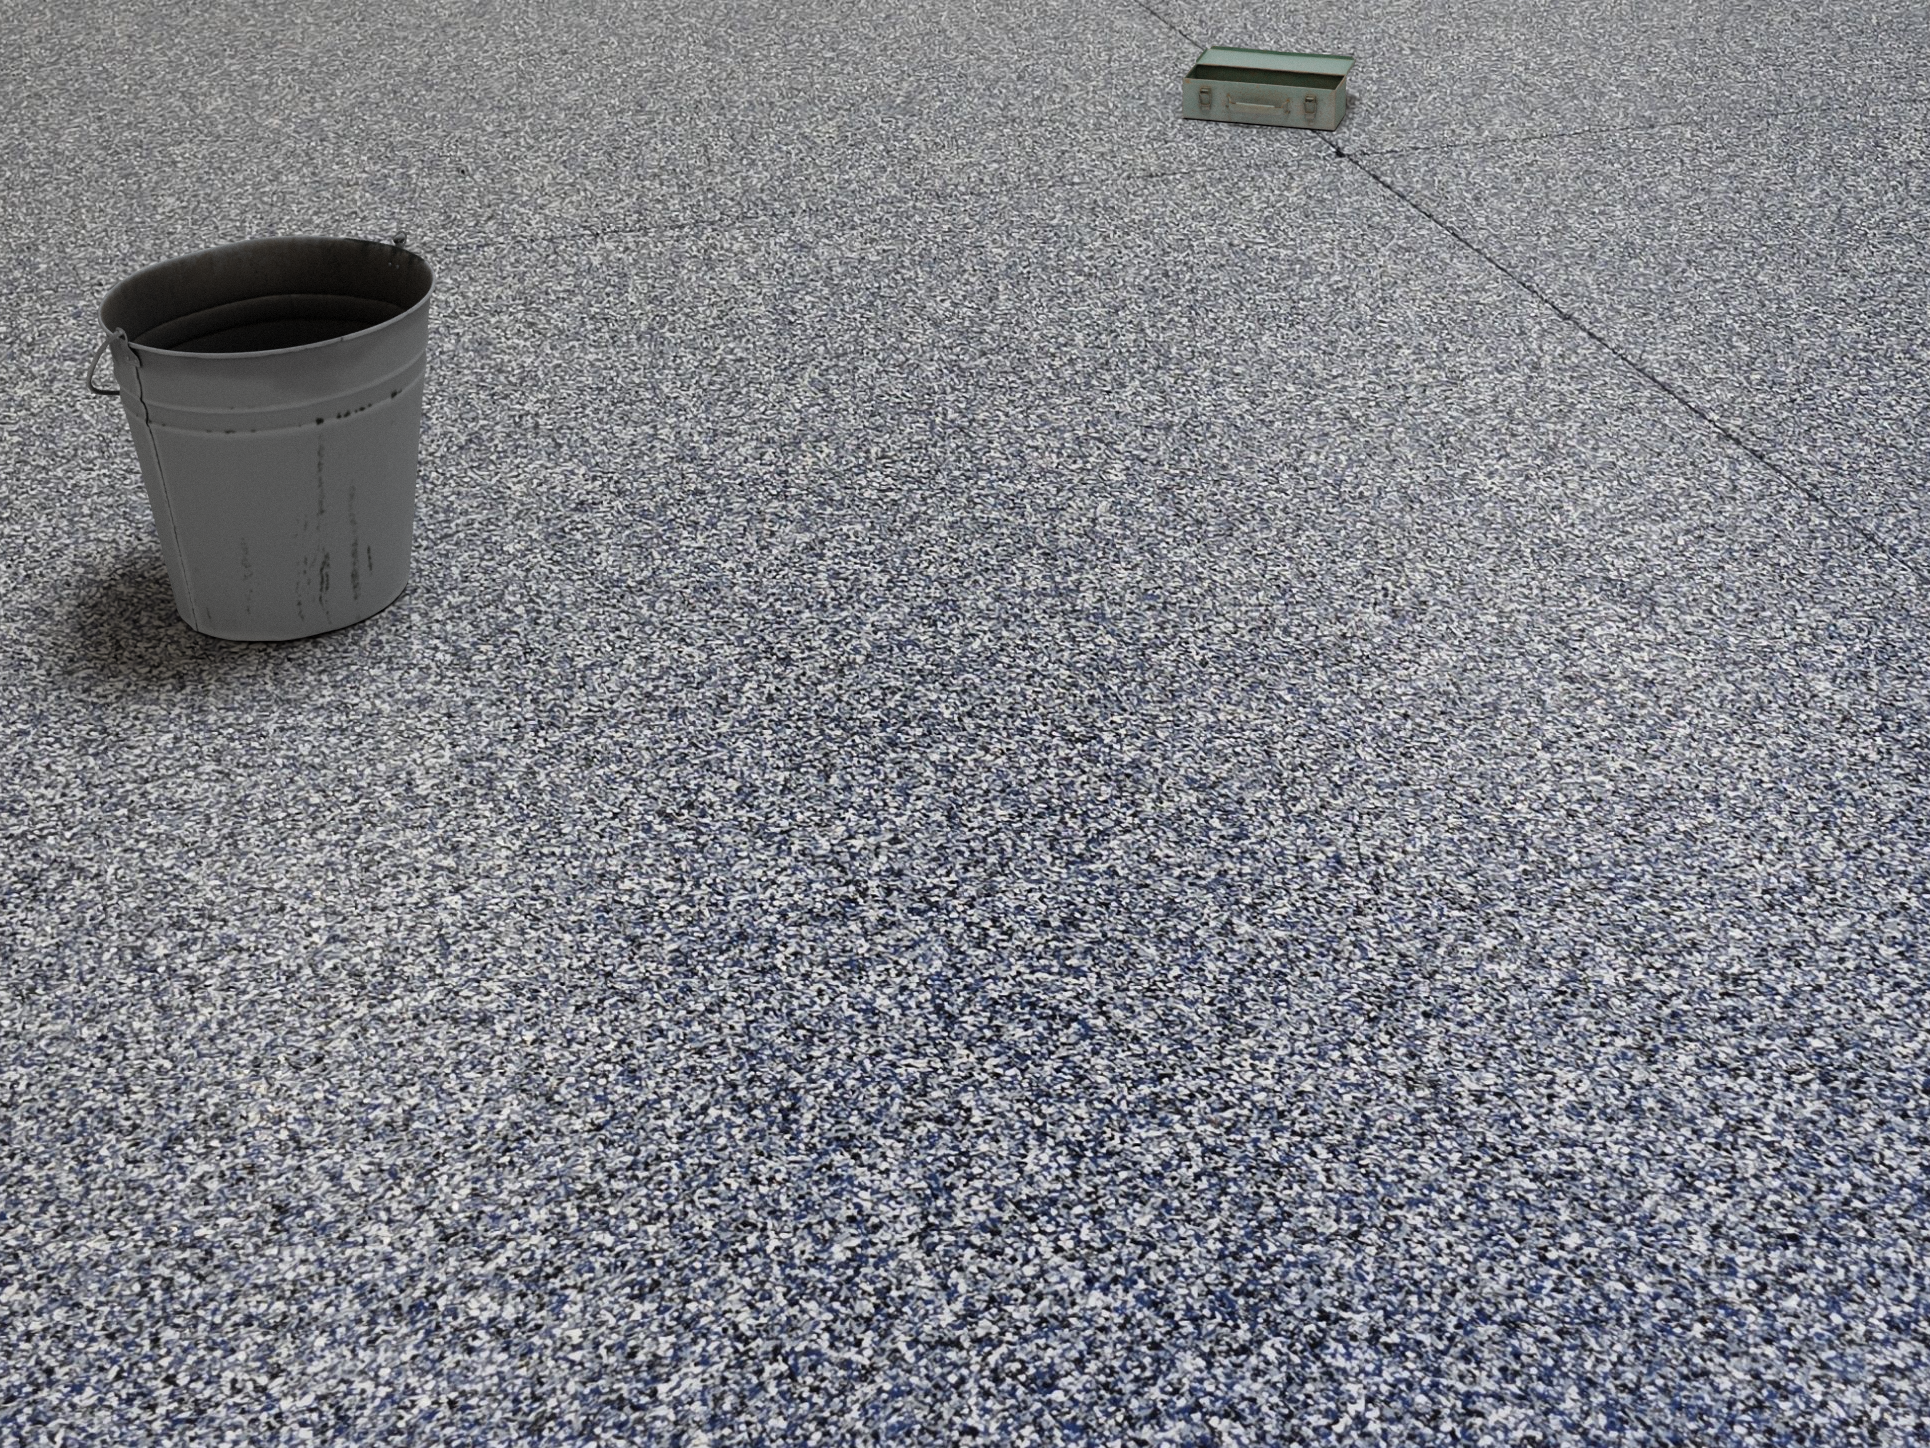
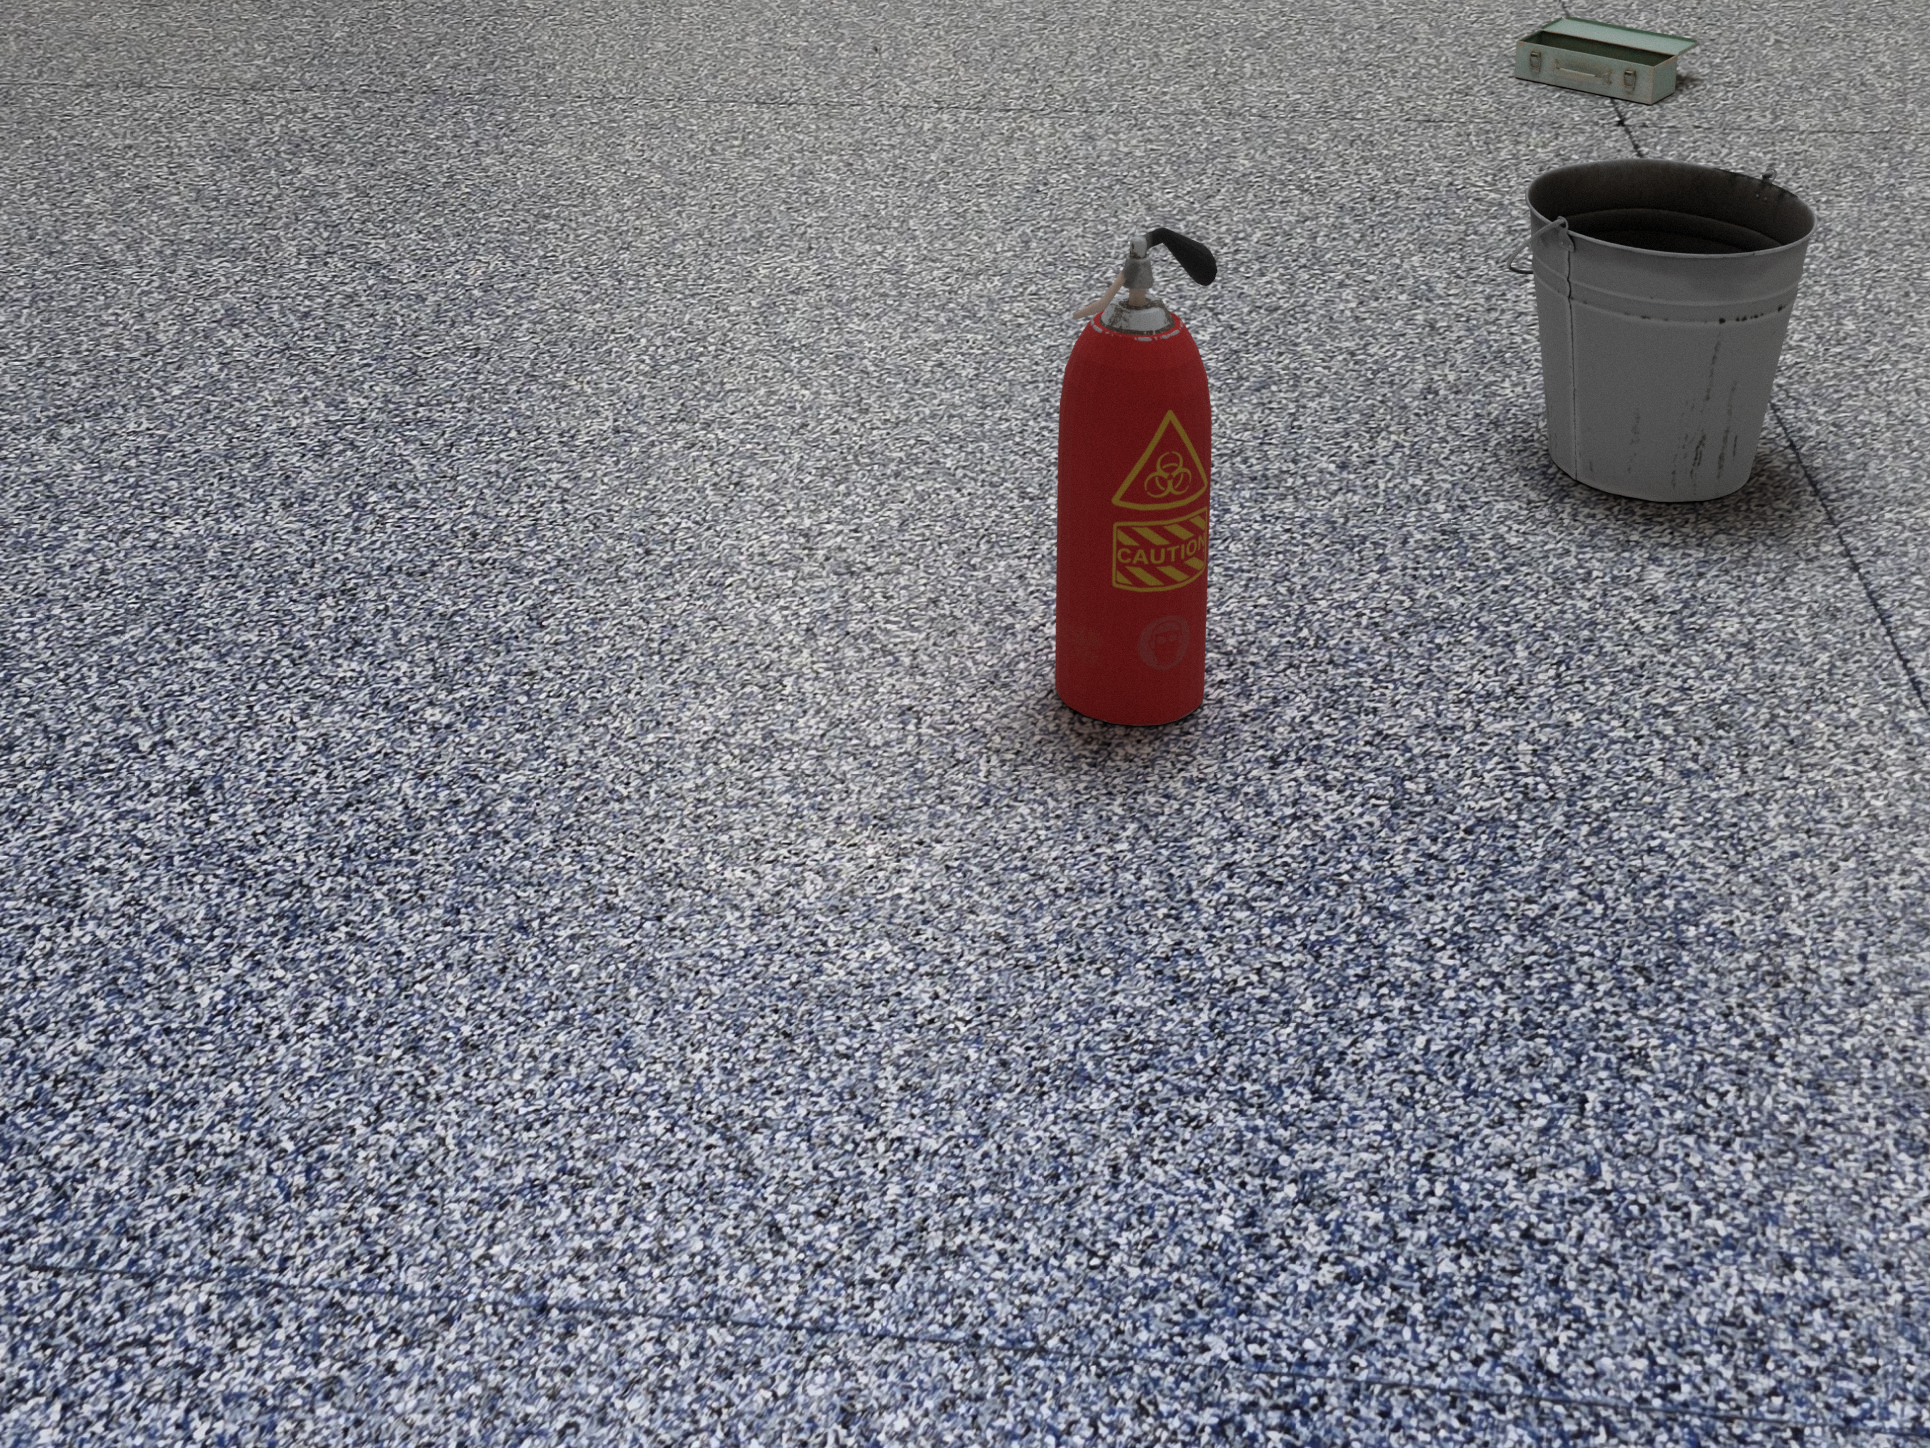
bucket: present [86,230,436,641] -> present [1507,158,1818,502]
fire extinguisher: none [1253,373,1453,1017] -> present [1055,227,1217,726]

